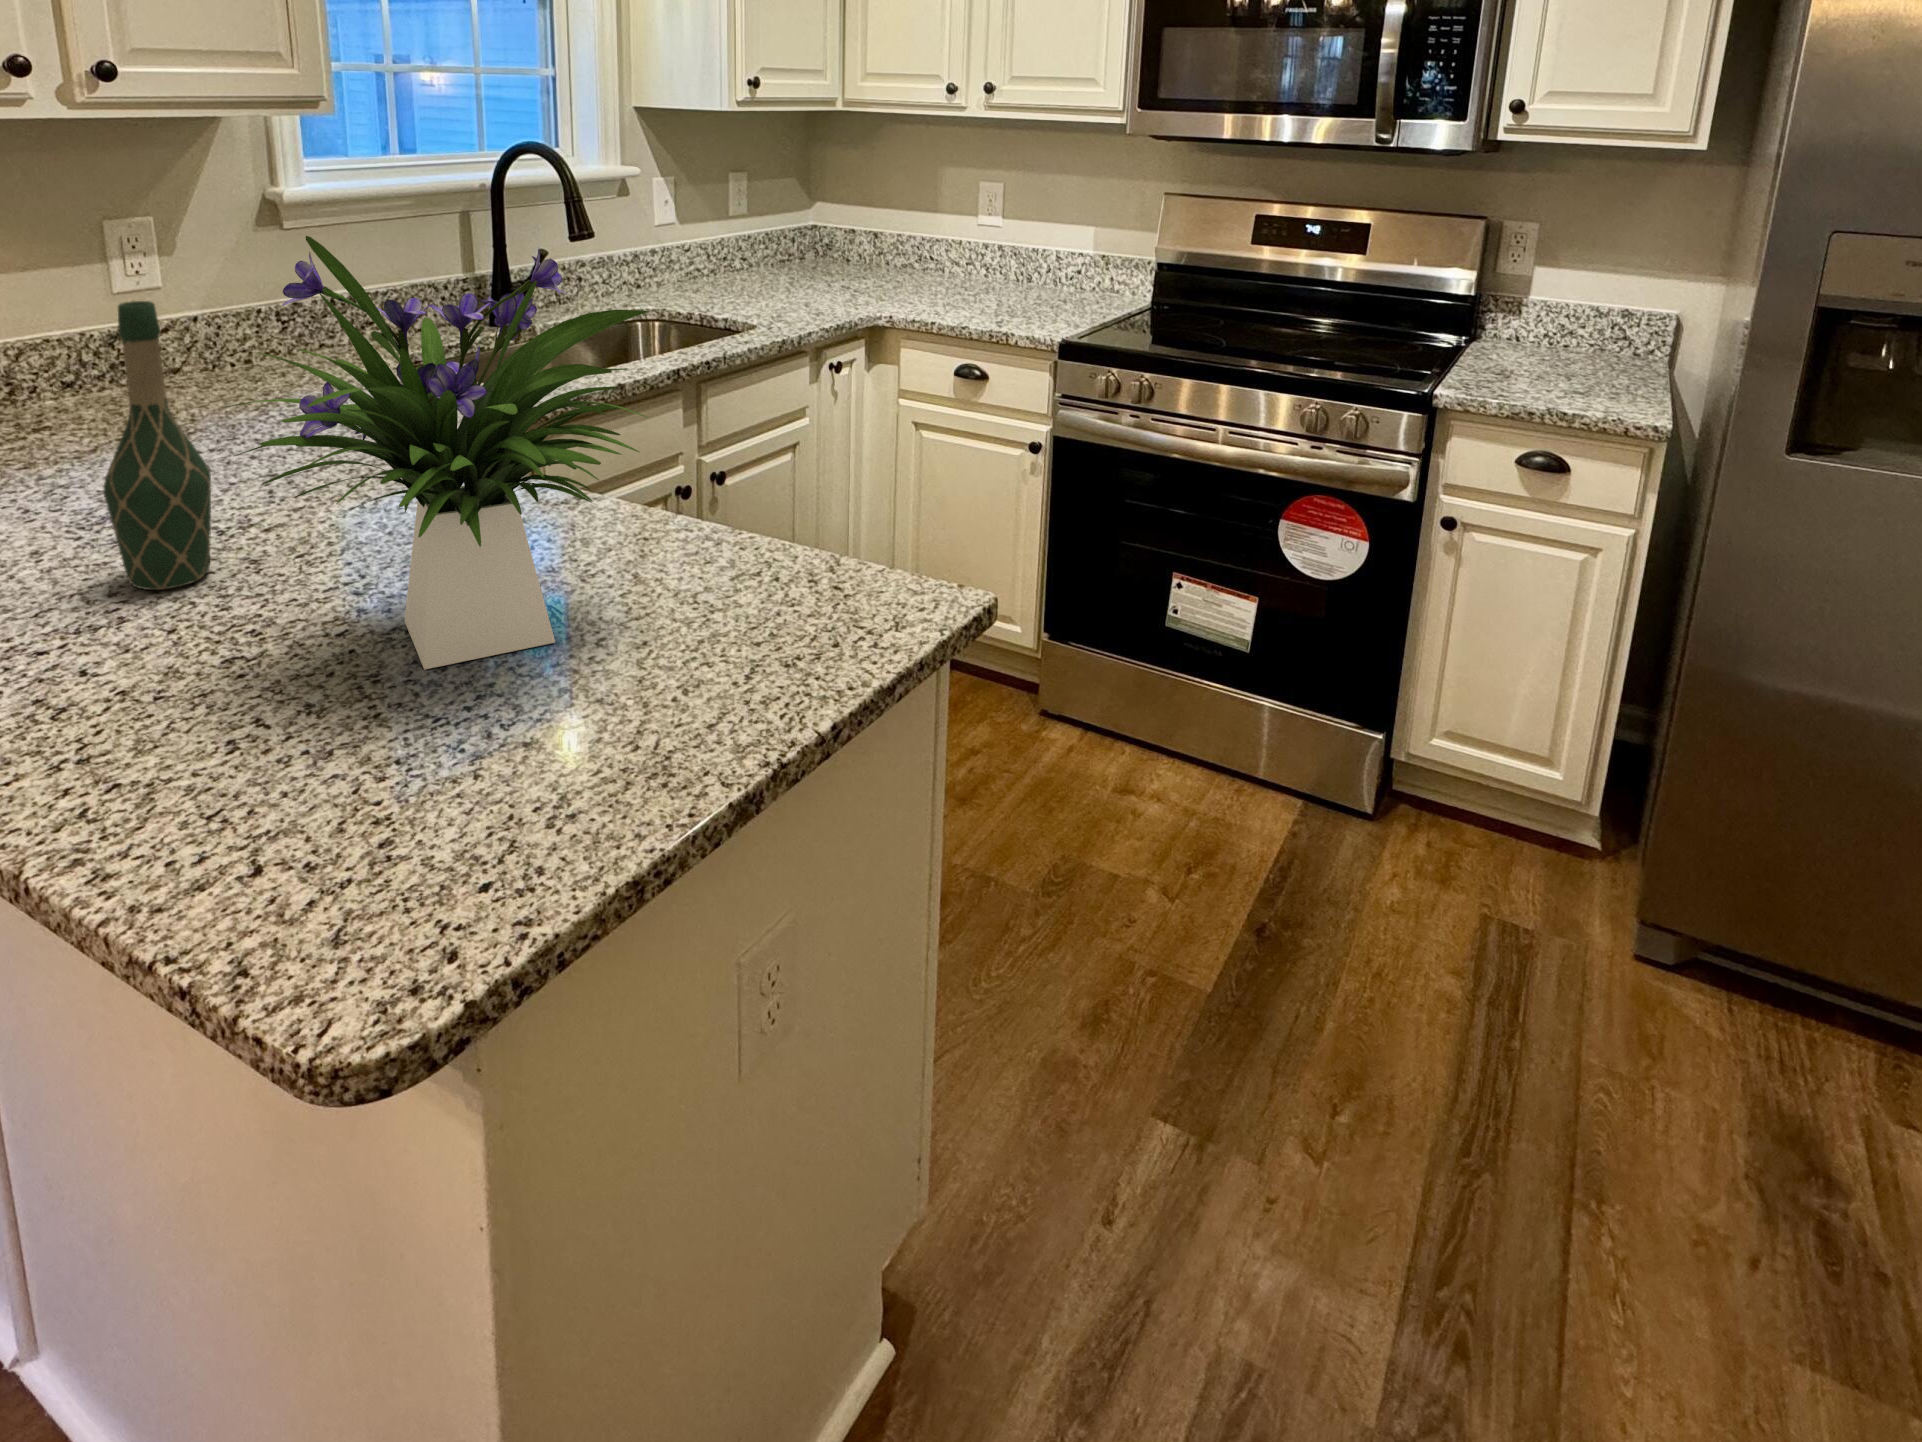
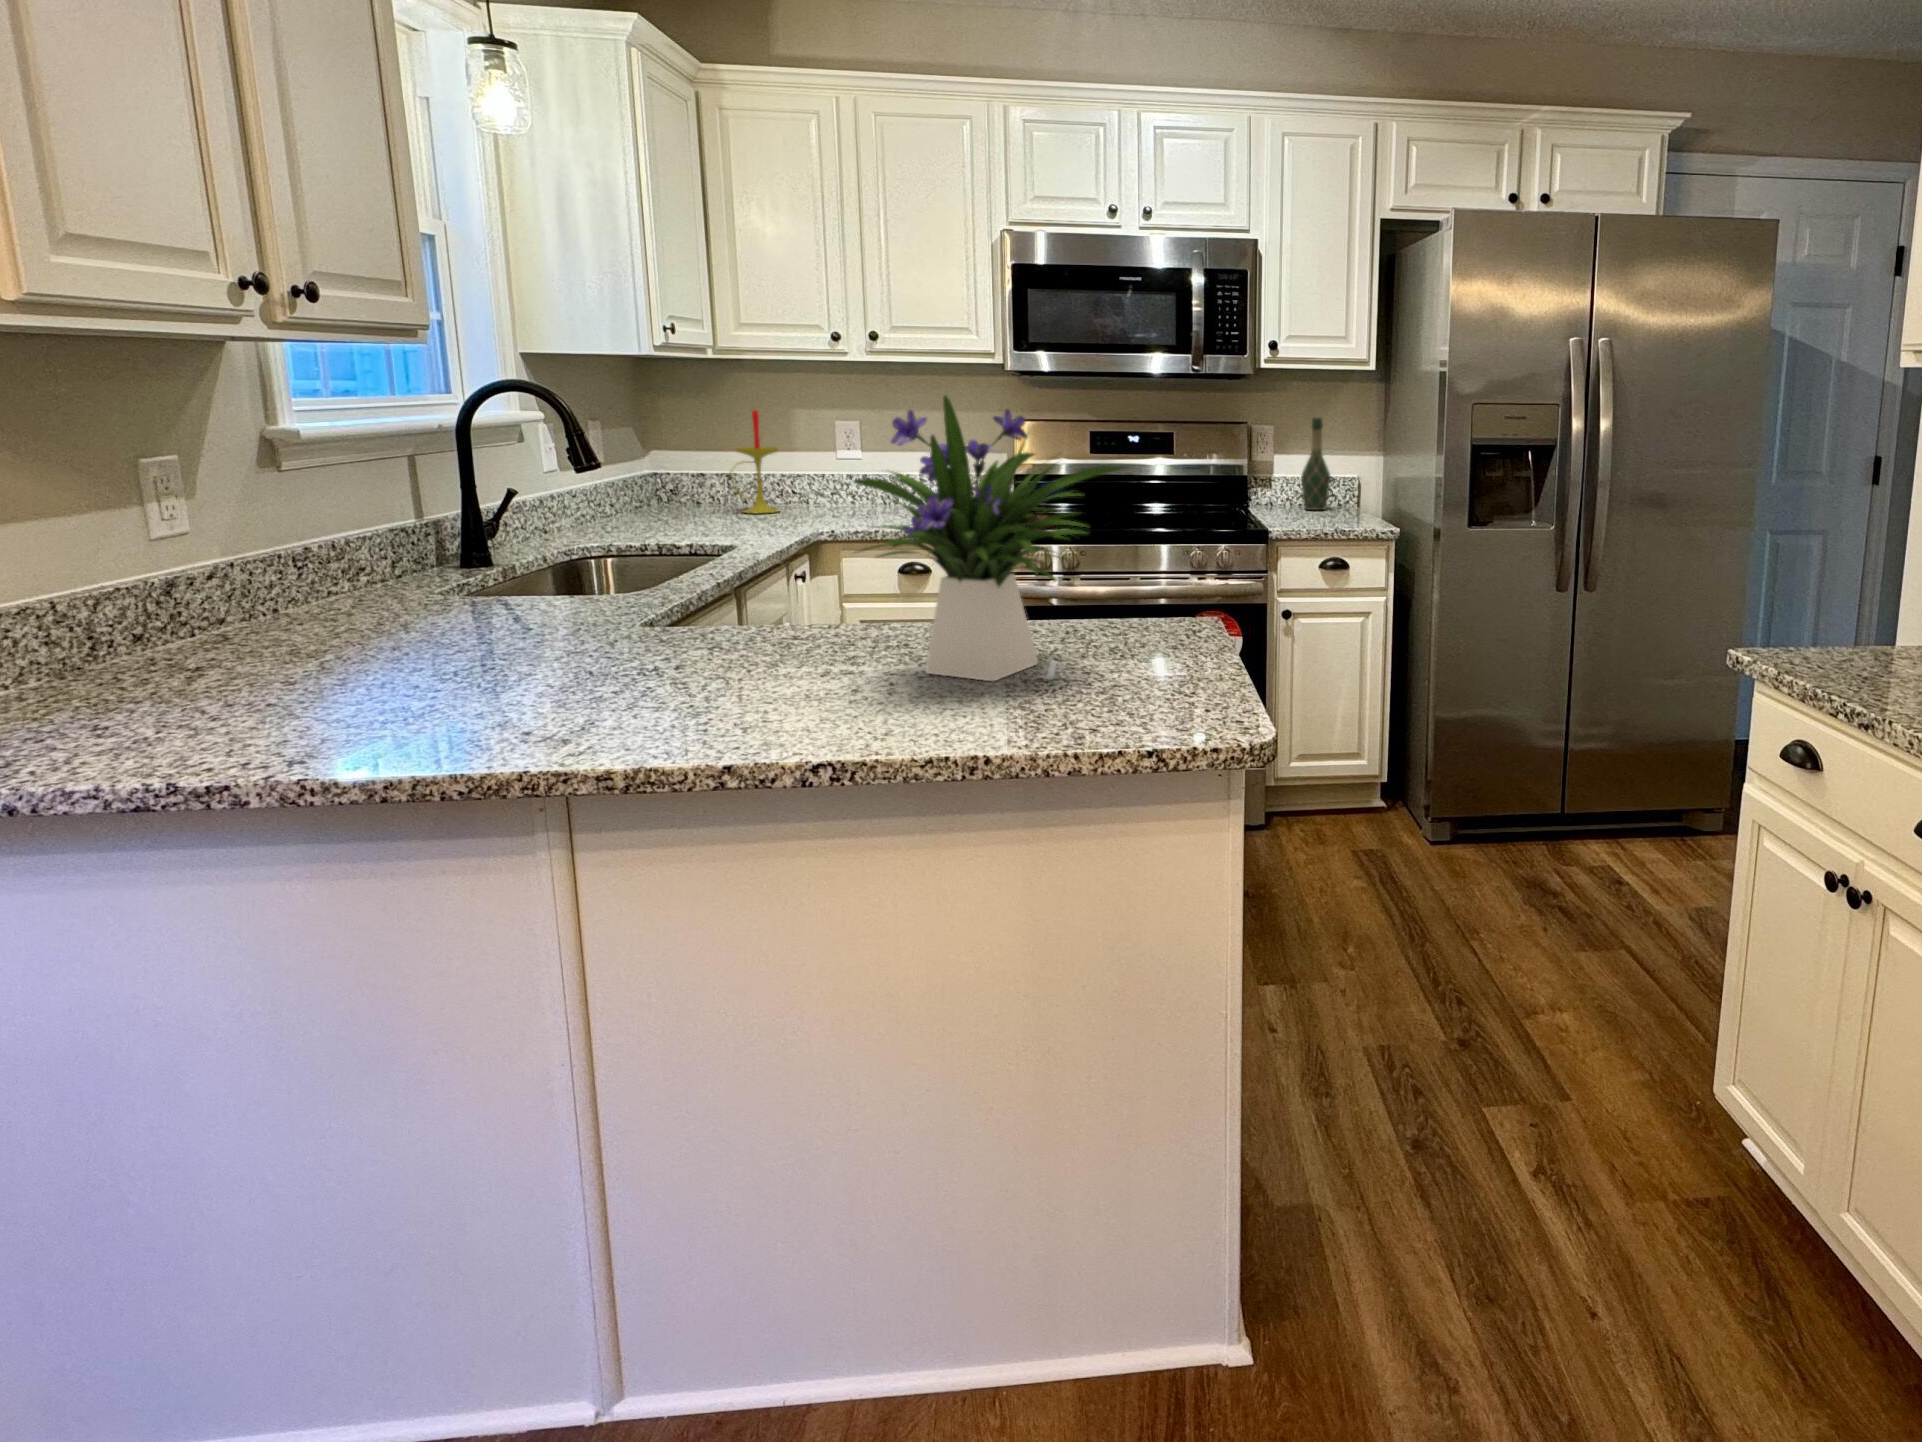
candle: none [849,165,905,282] -> present [731,410,779,514]
wine bottle: present [103,301,211,590] -> present [1301,418,1330,510]

